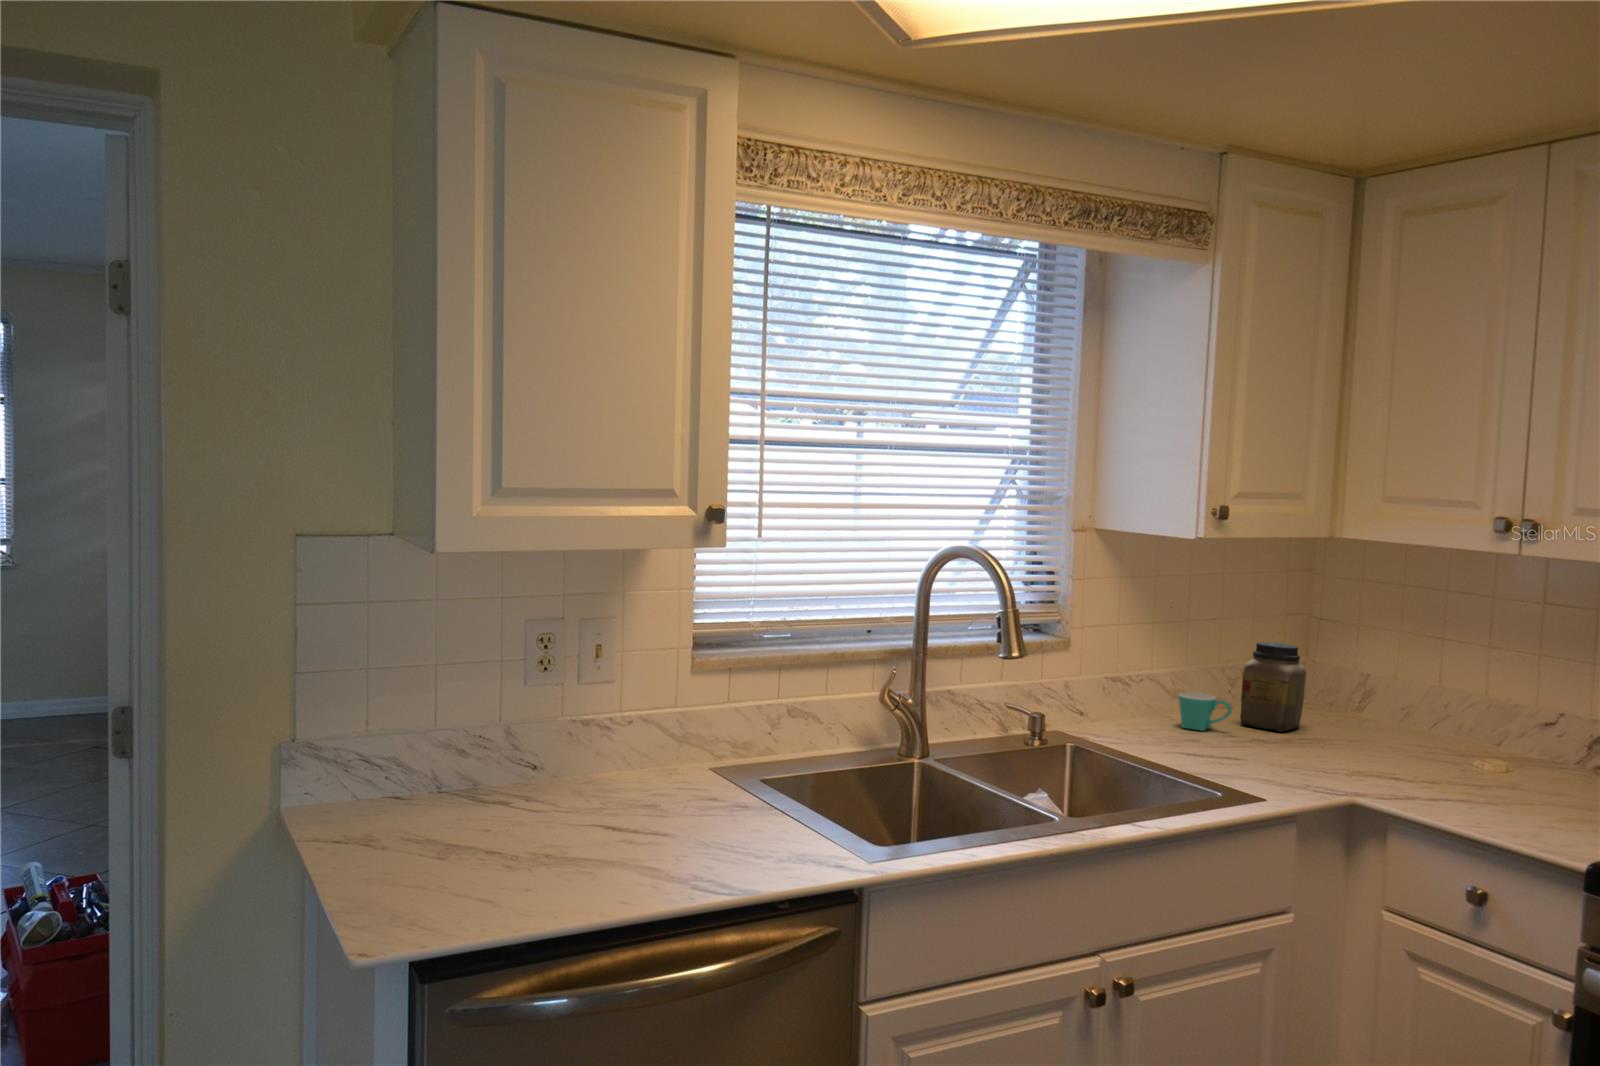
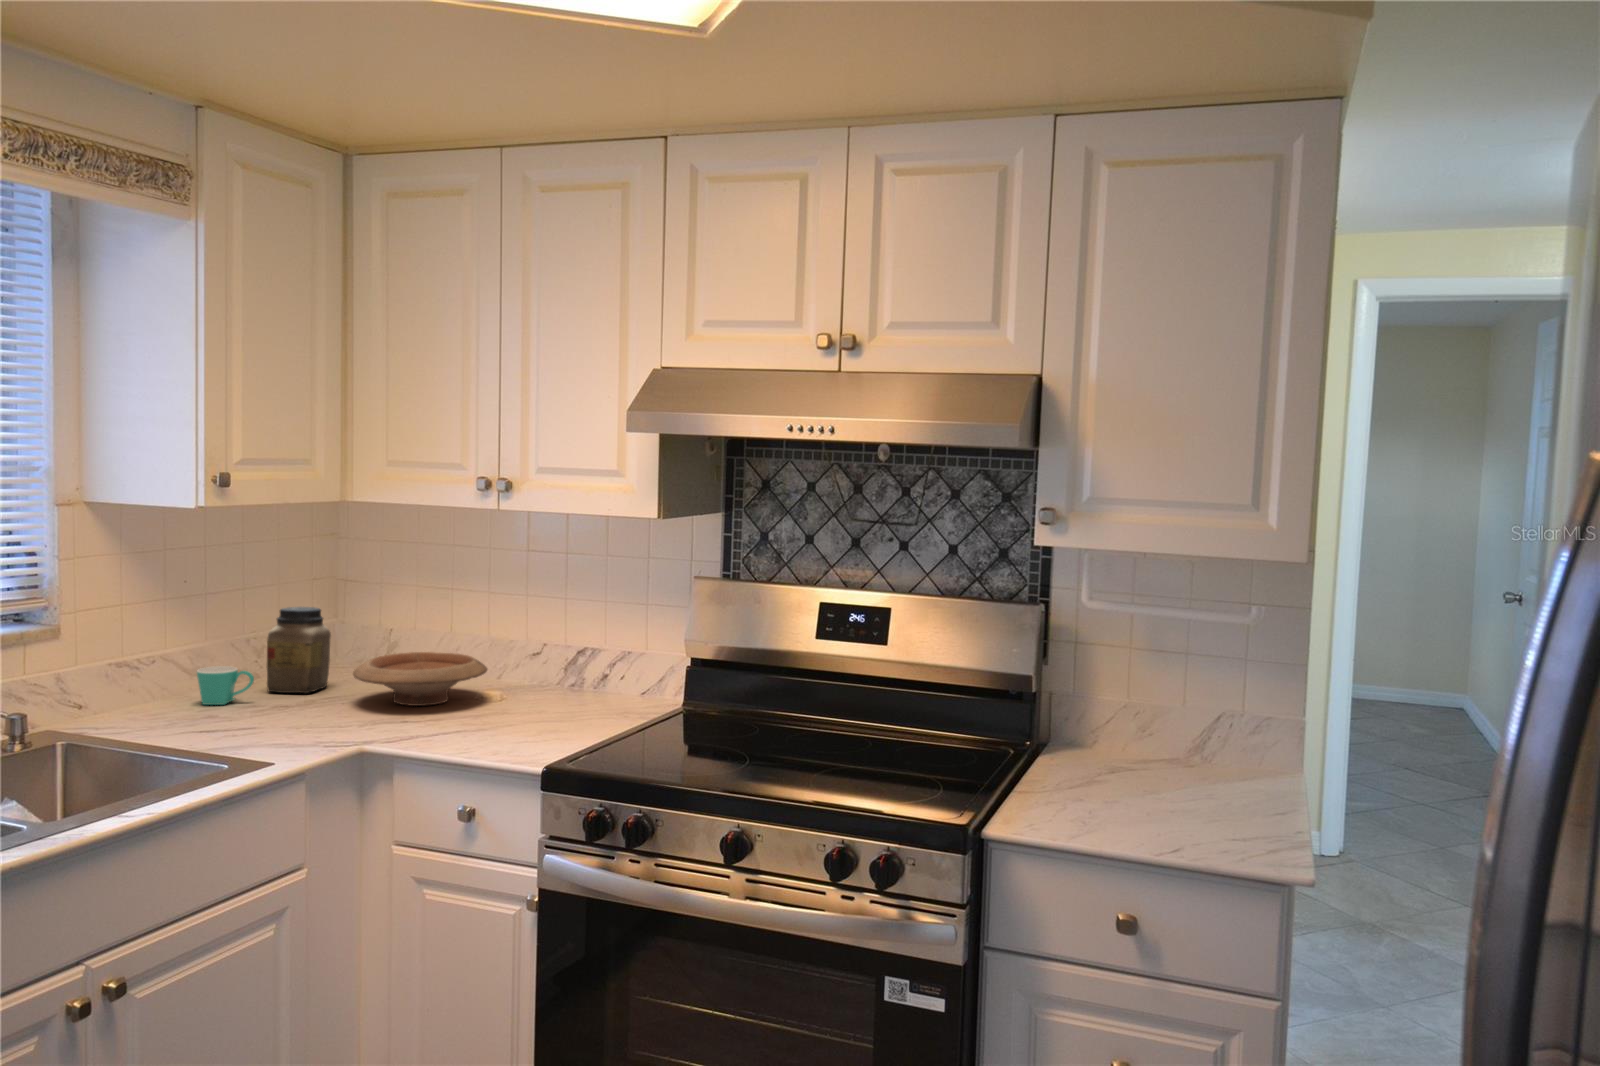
wooden bowl: none [1334,704,1492,765] -> present [353,652,487,706]

